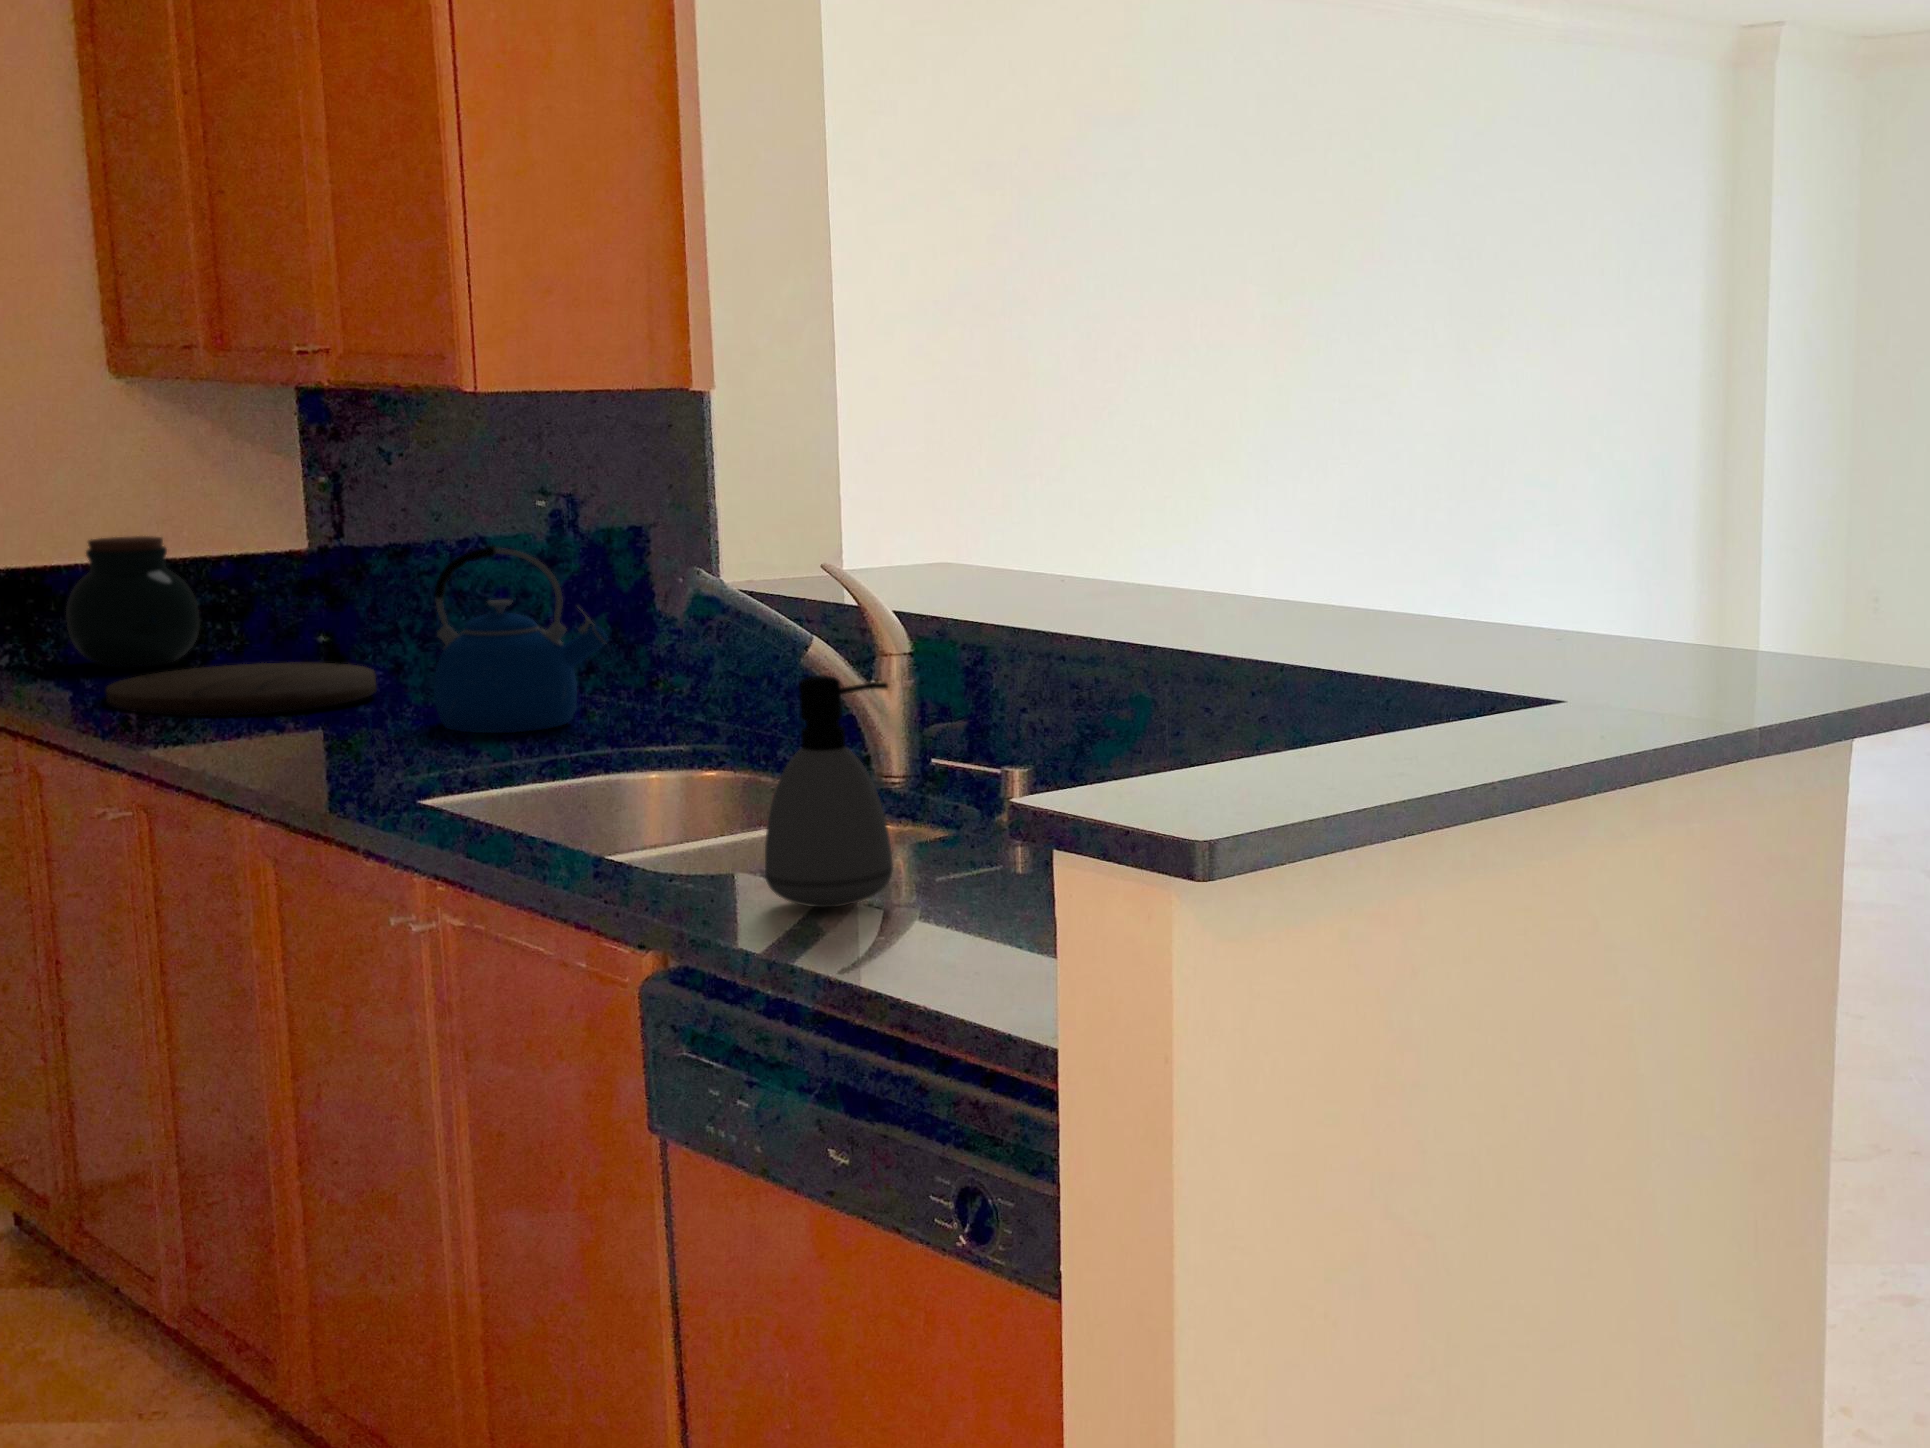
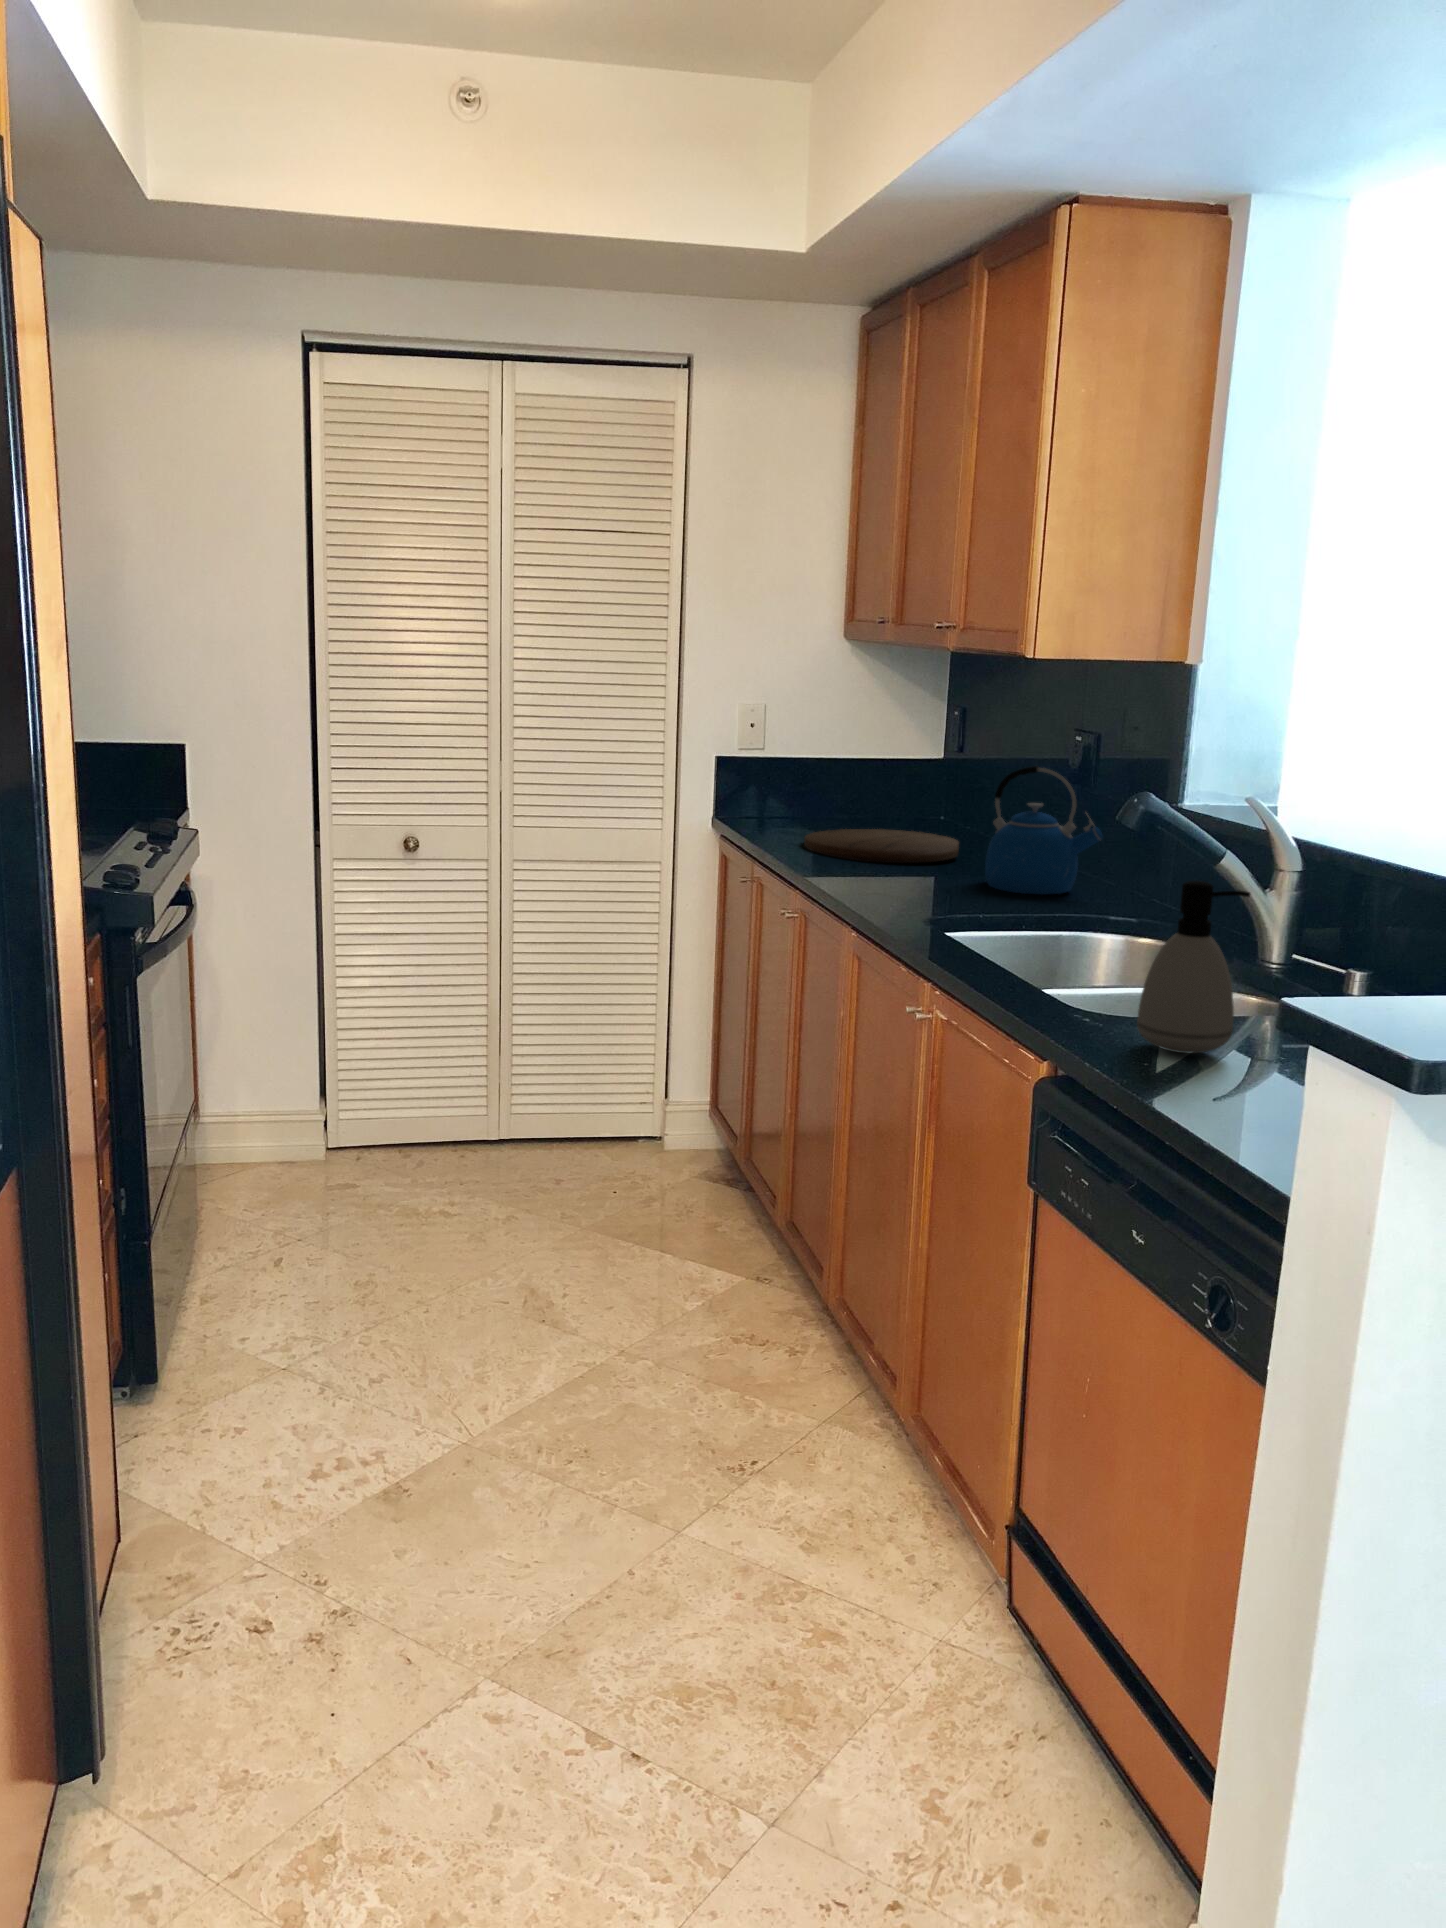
jar: present [66,536,200,668] -> none [799,743,871,825]

